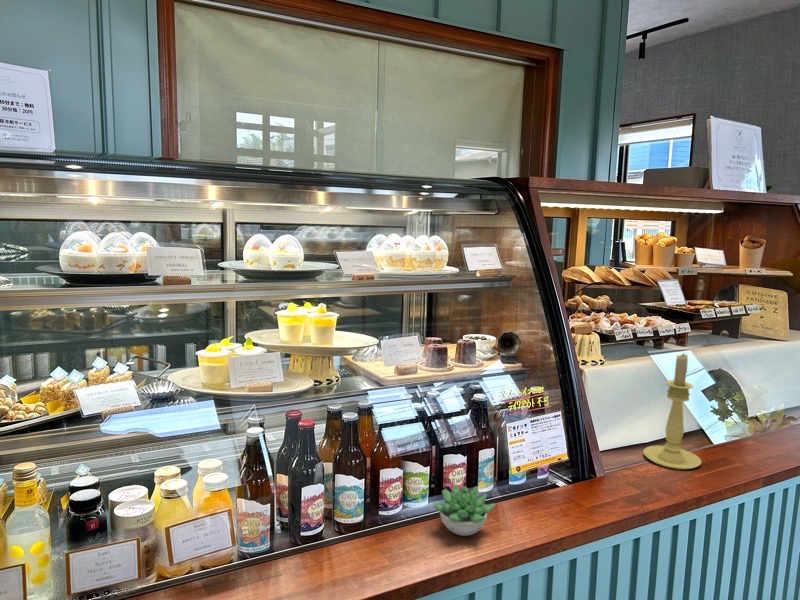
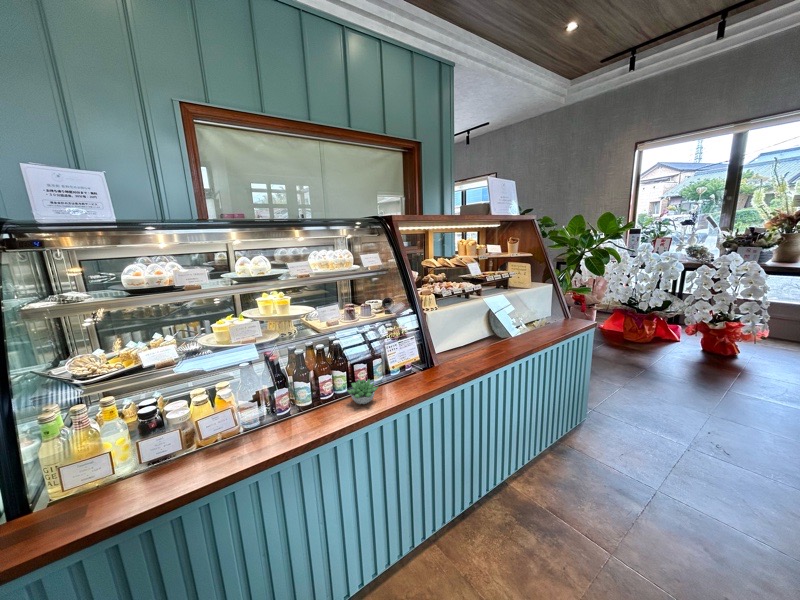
candle holder: present [643,354,701,470] -> none [459,301,486,358]

